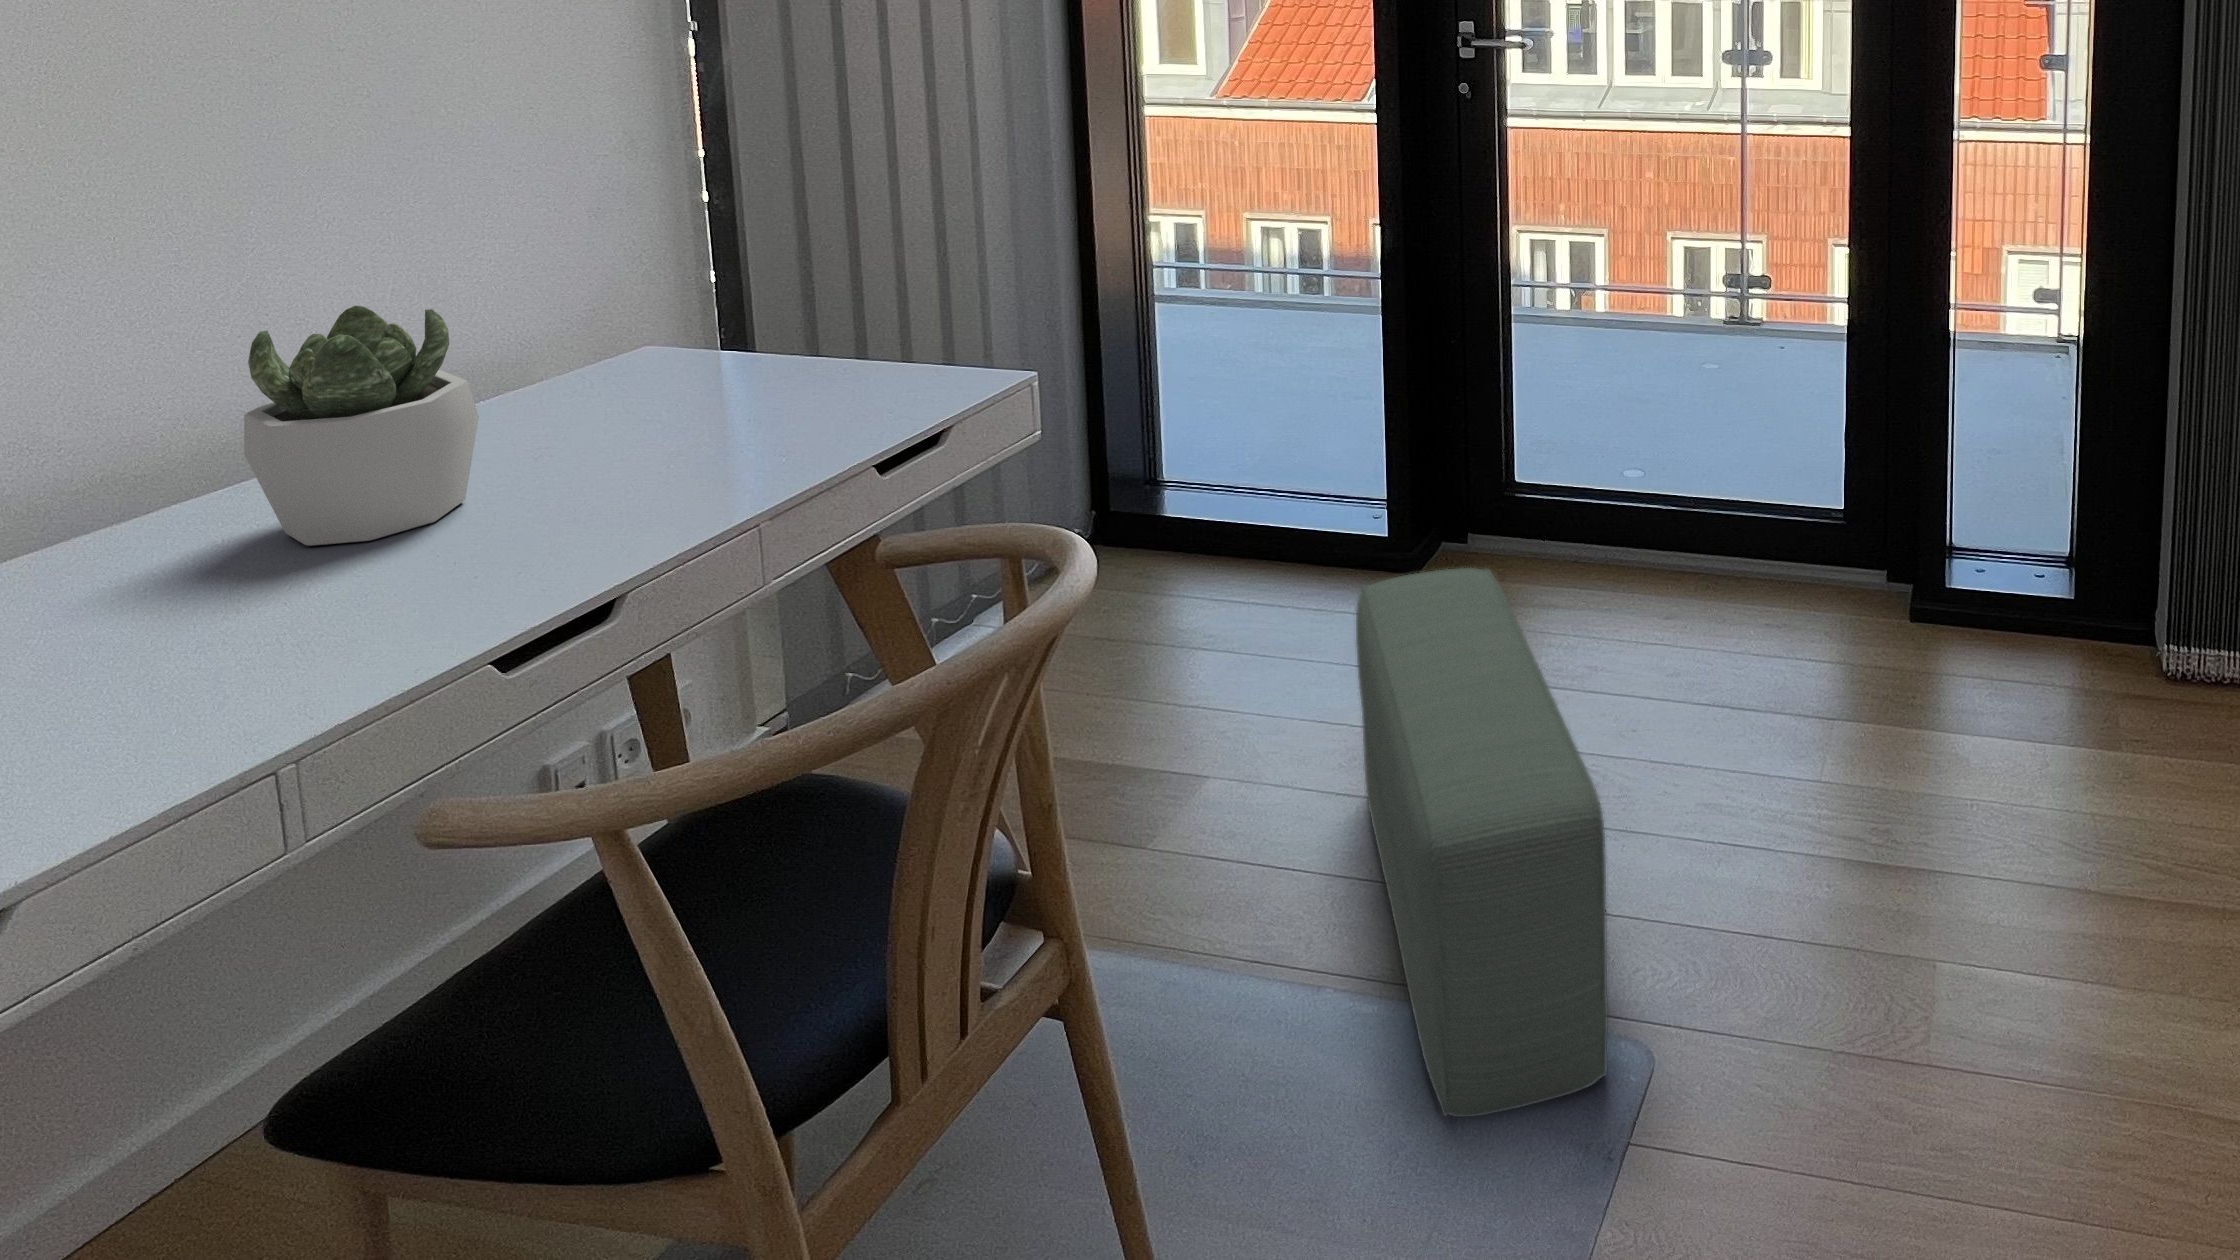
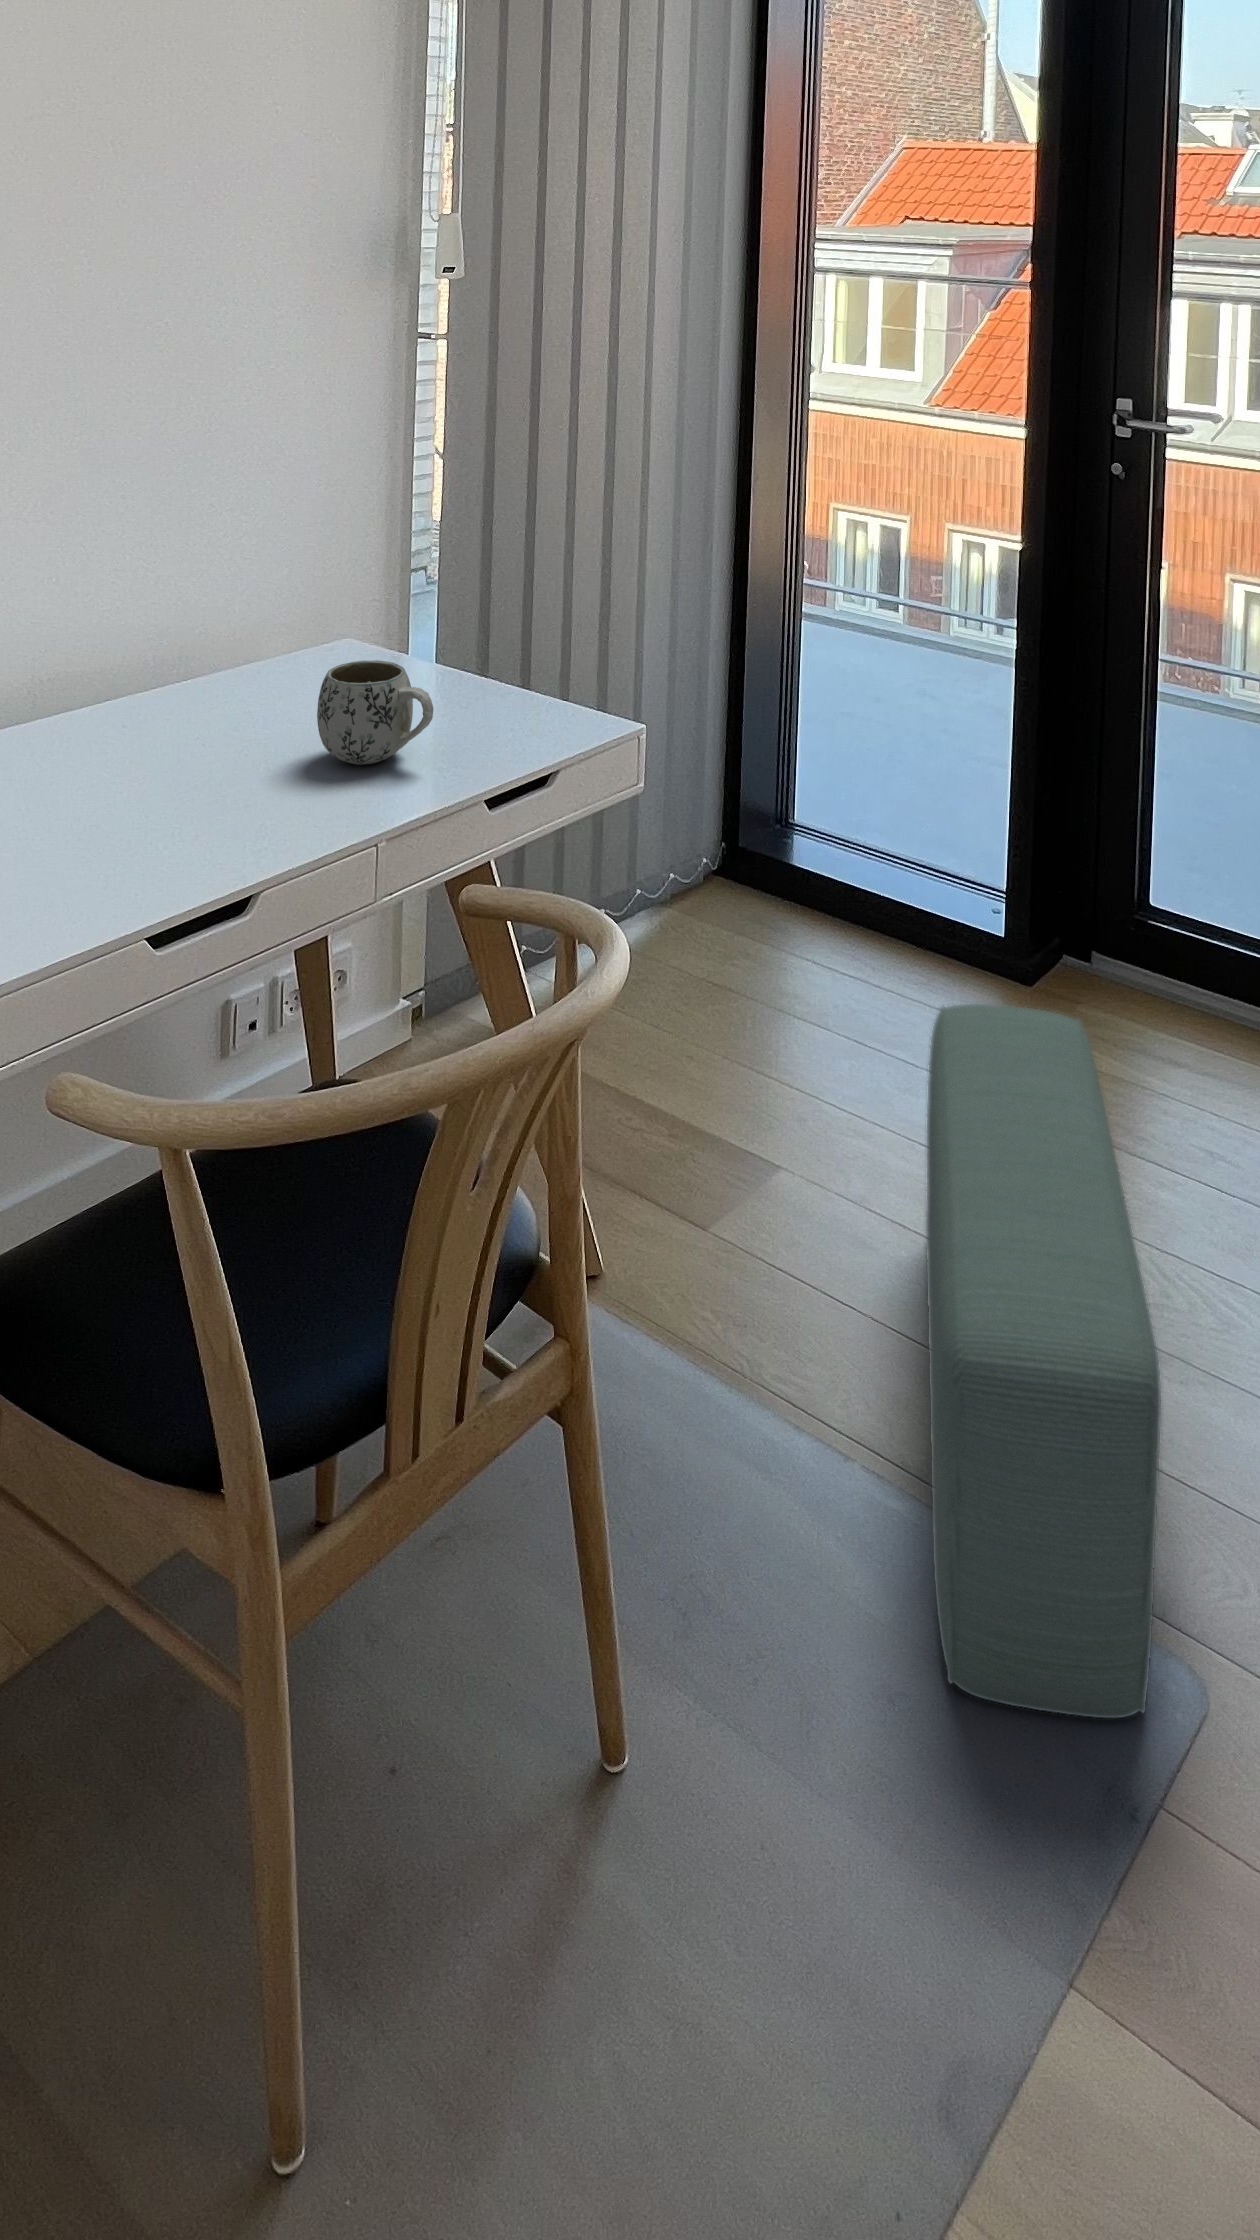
succulent plant: present [244,306,479,546] -> none [39,591,194,795]
mug: none [650,342,802,456] -> present [317,660,433,765]

